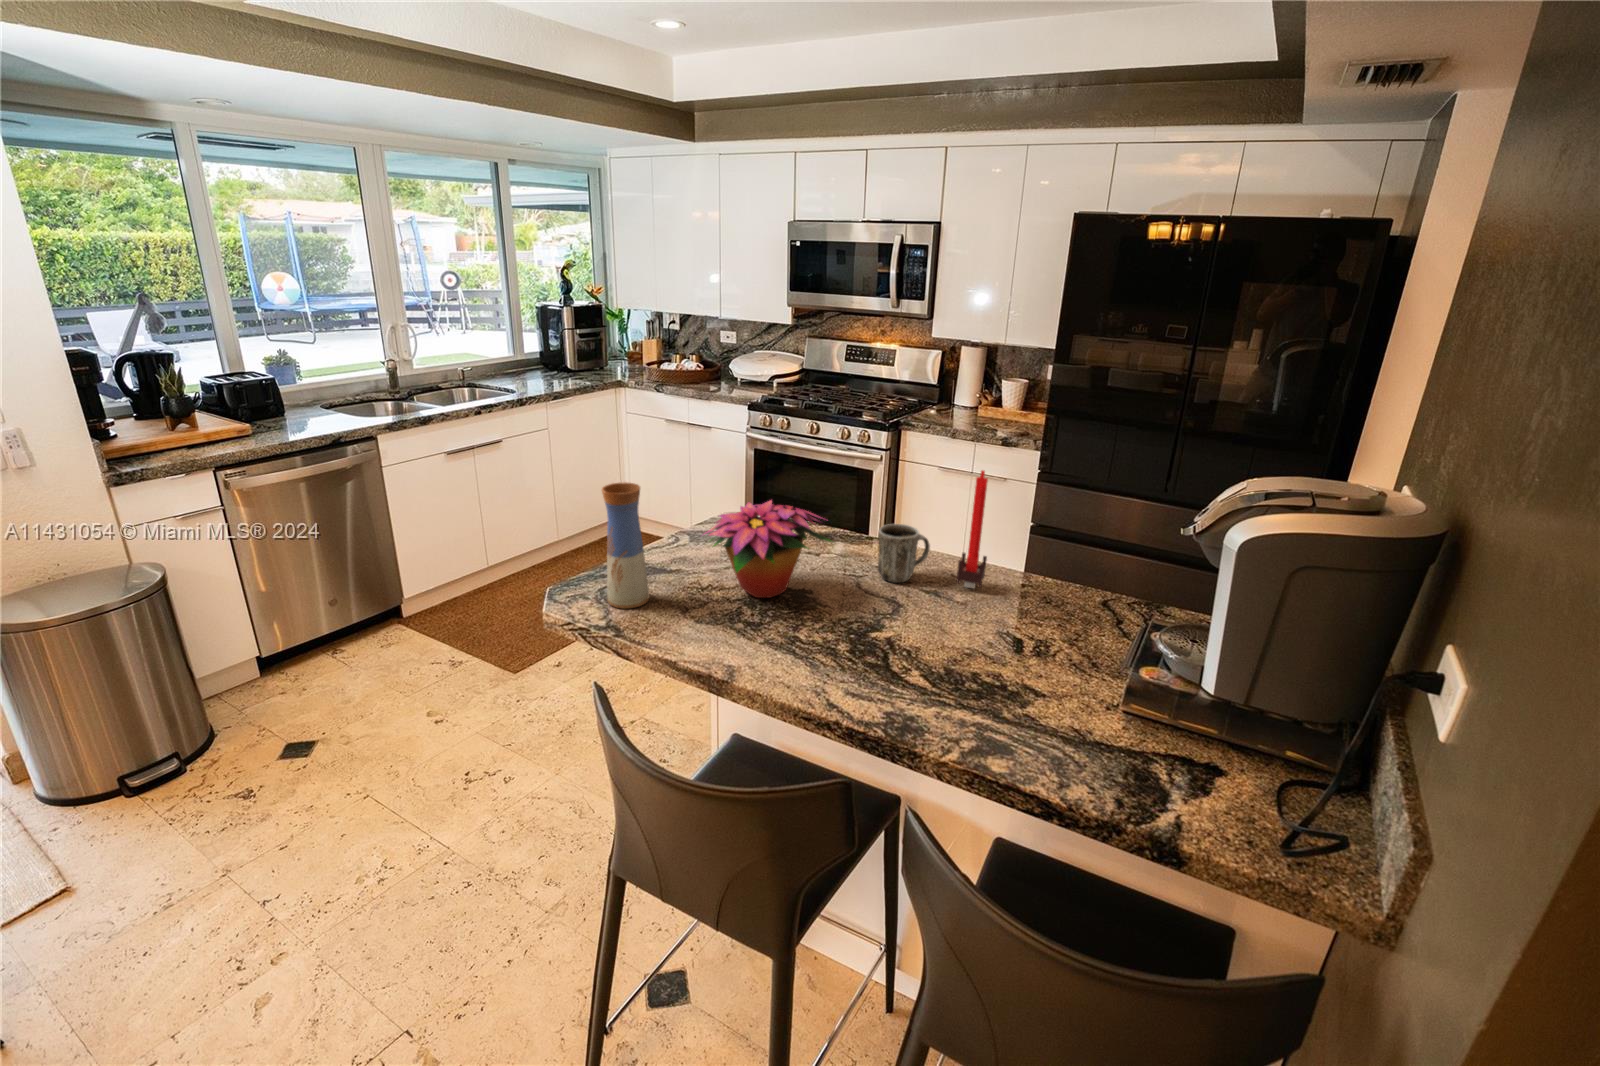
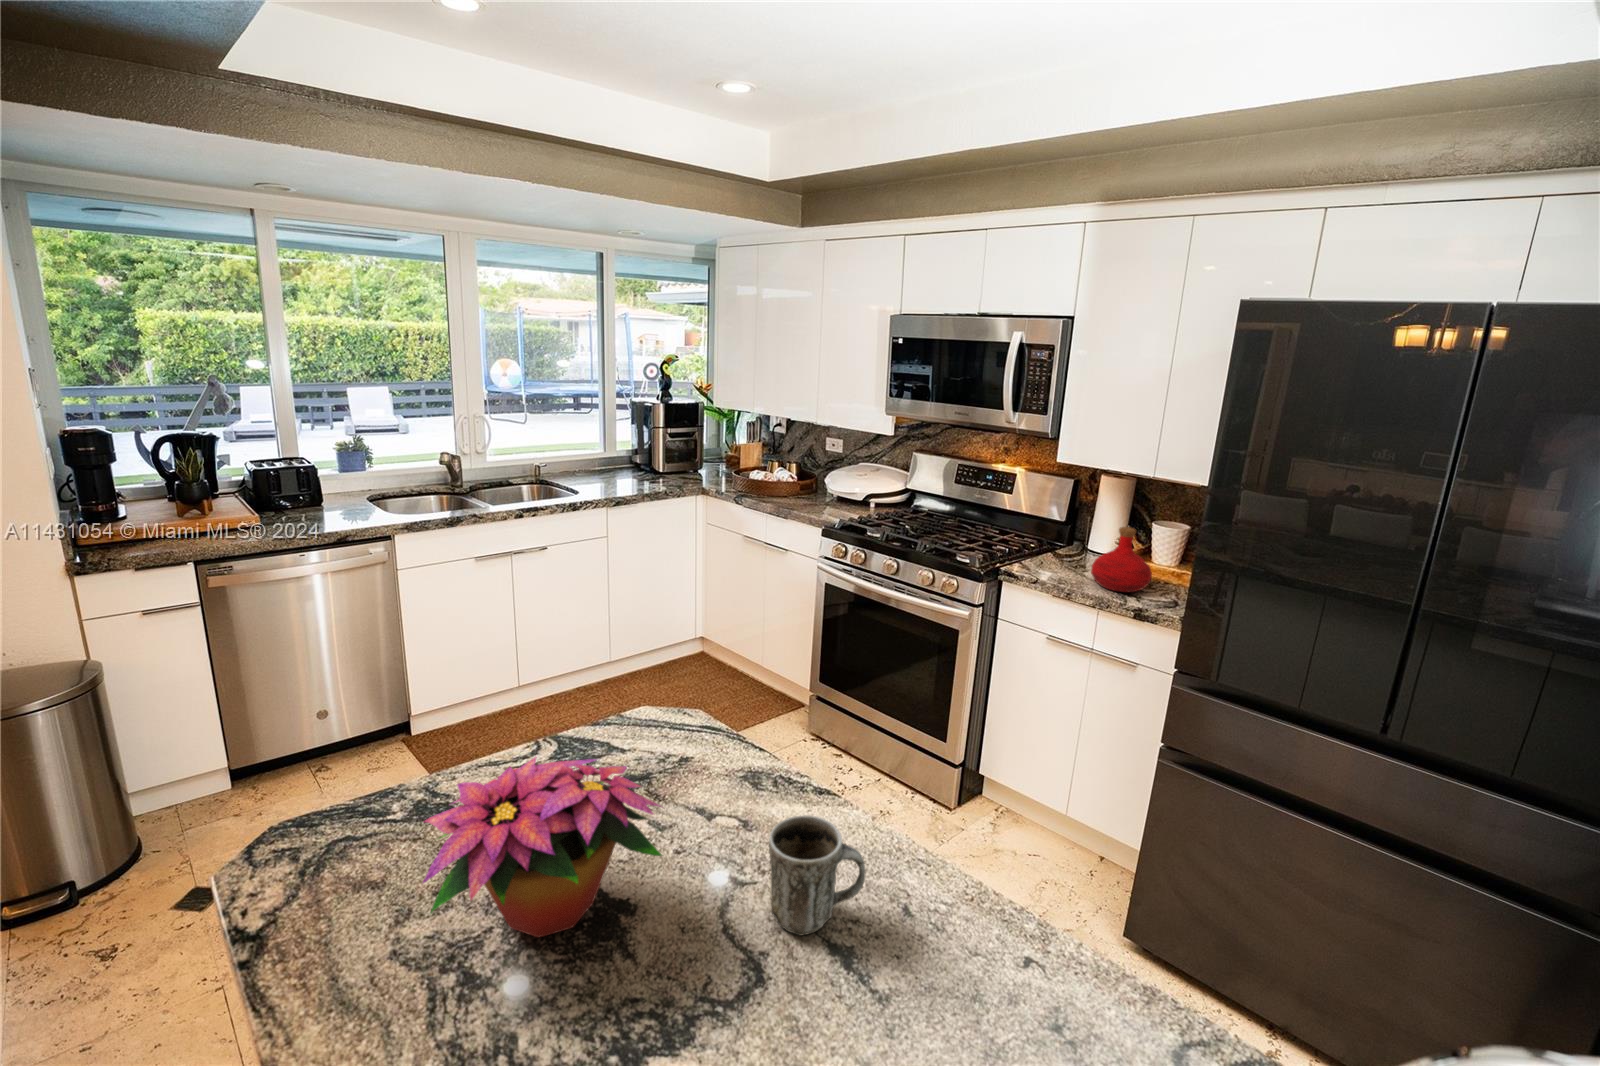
bottle: none [964,380,1006,427] -> present [1091,527,1152,593]
candle: present [956,470,988,588] -> none [896,765,964,991]
vase: present [602,482,650,609] -> none [255,706,359,923]

